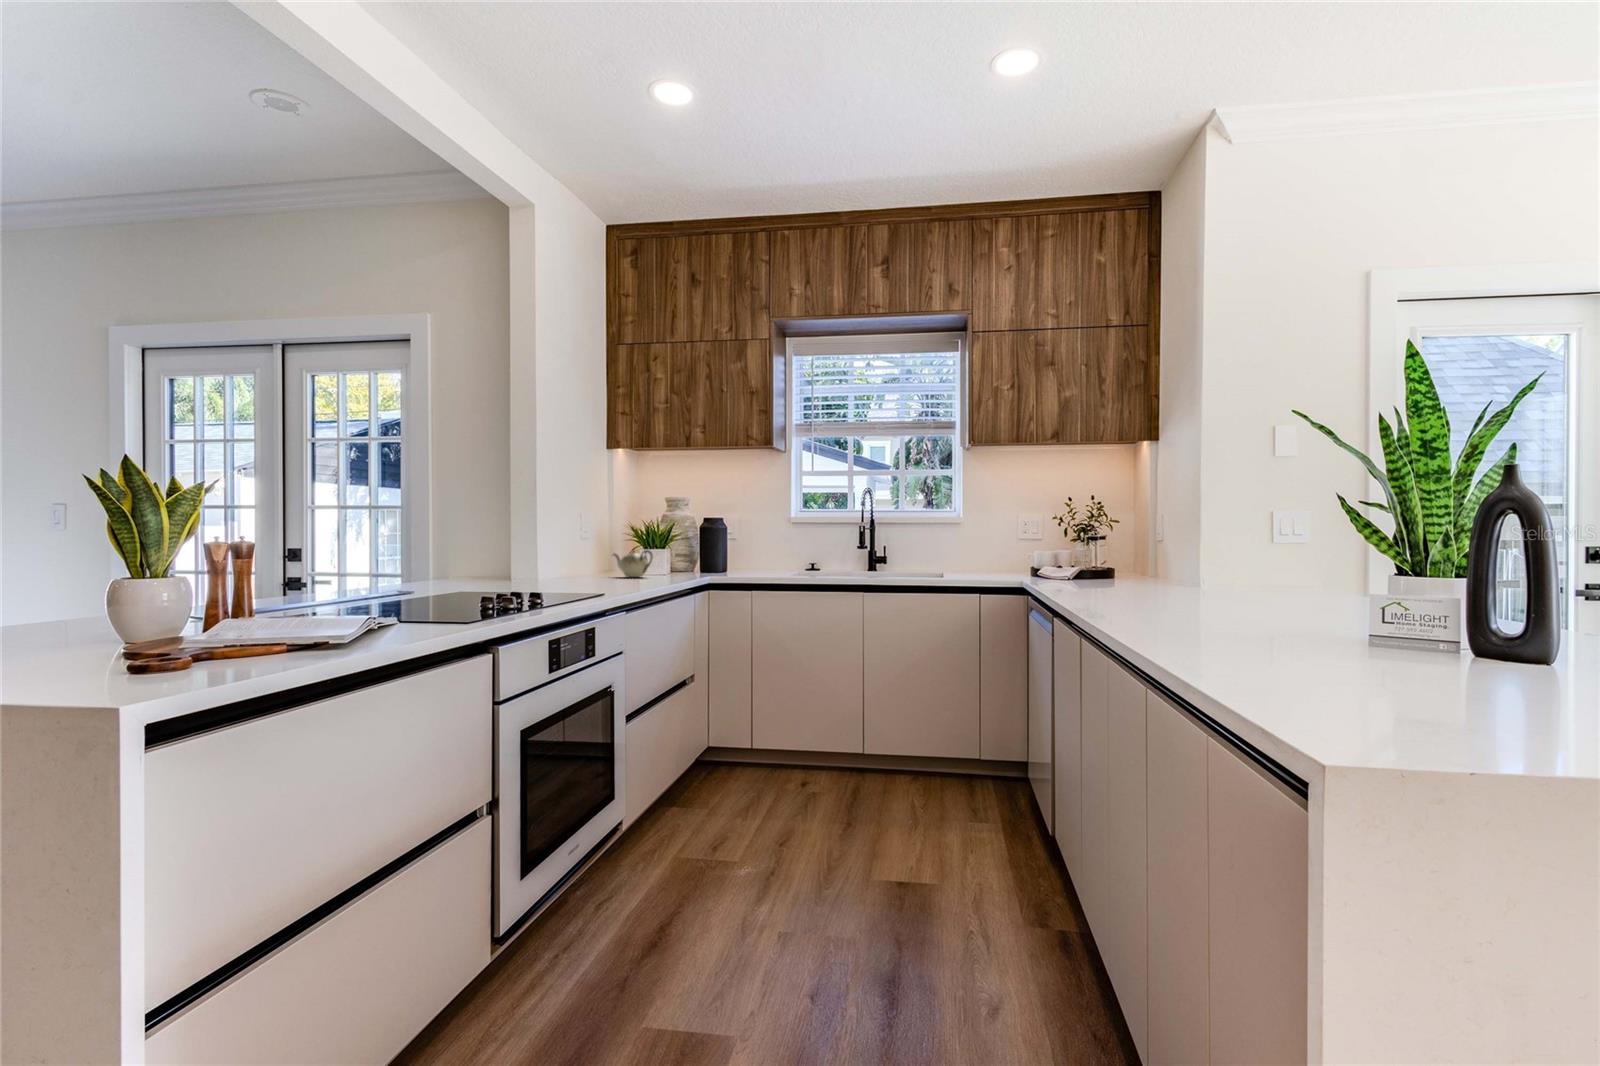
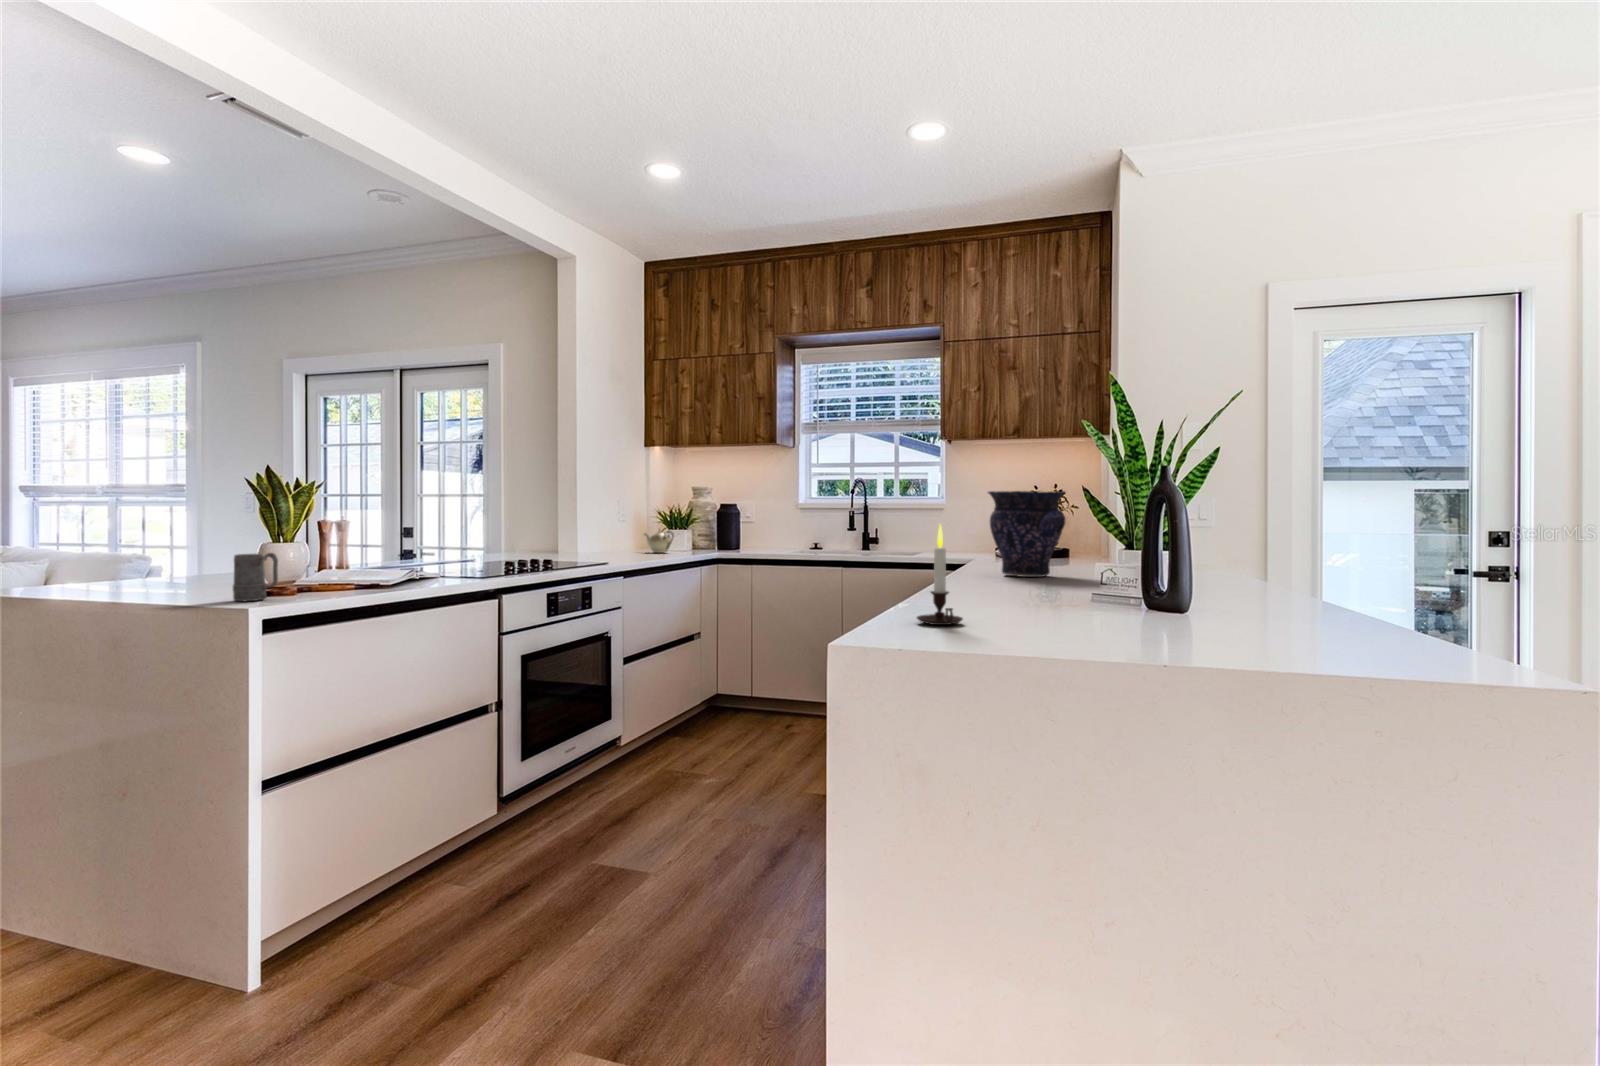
vase: none [1117,498,1230,605] -> present [988,491,1065,577]
candle: none [1350,541,1463,709] -> present [917,525,963,625]
mug: none [72,601,163,691] -> present [233,553,278,601]

